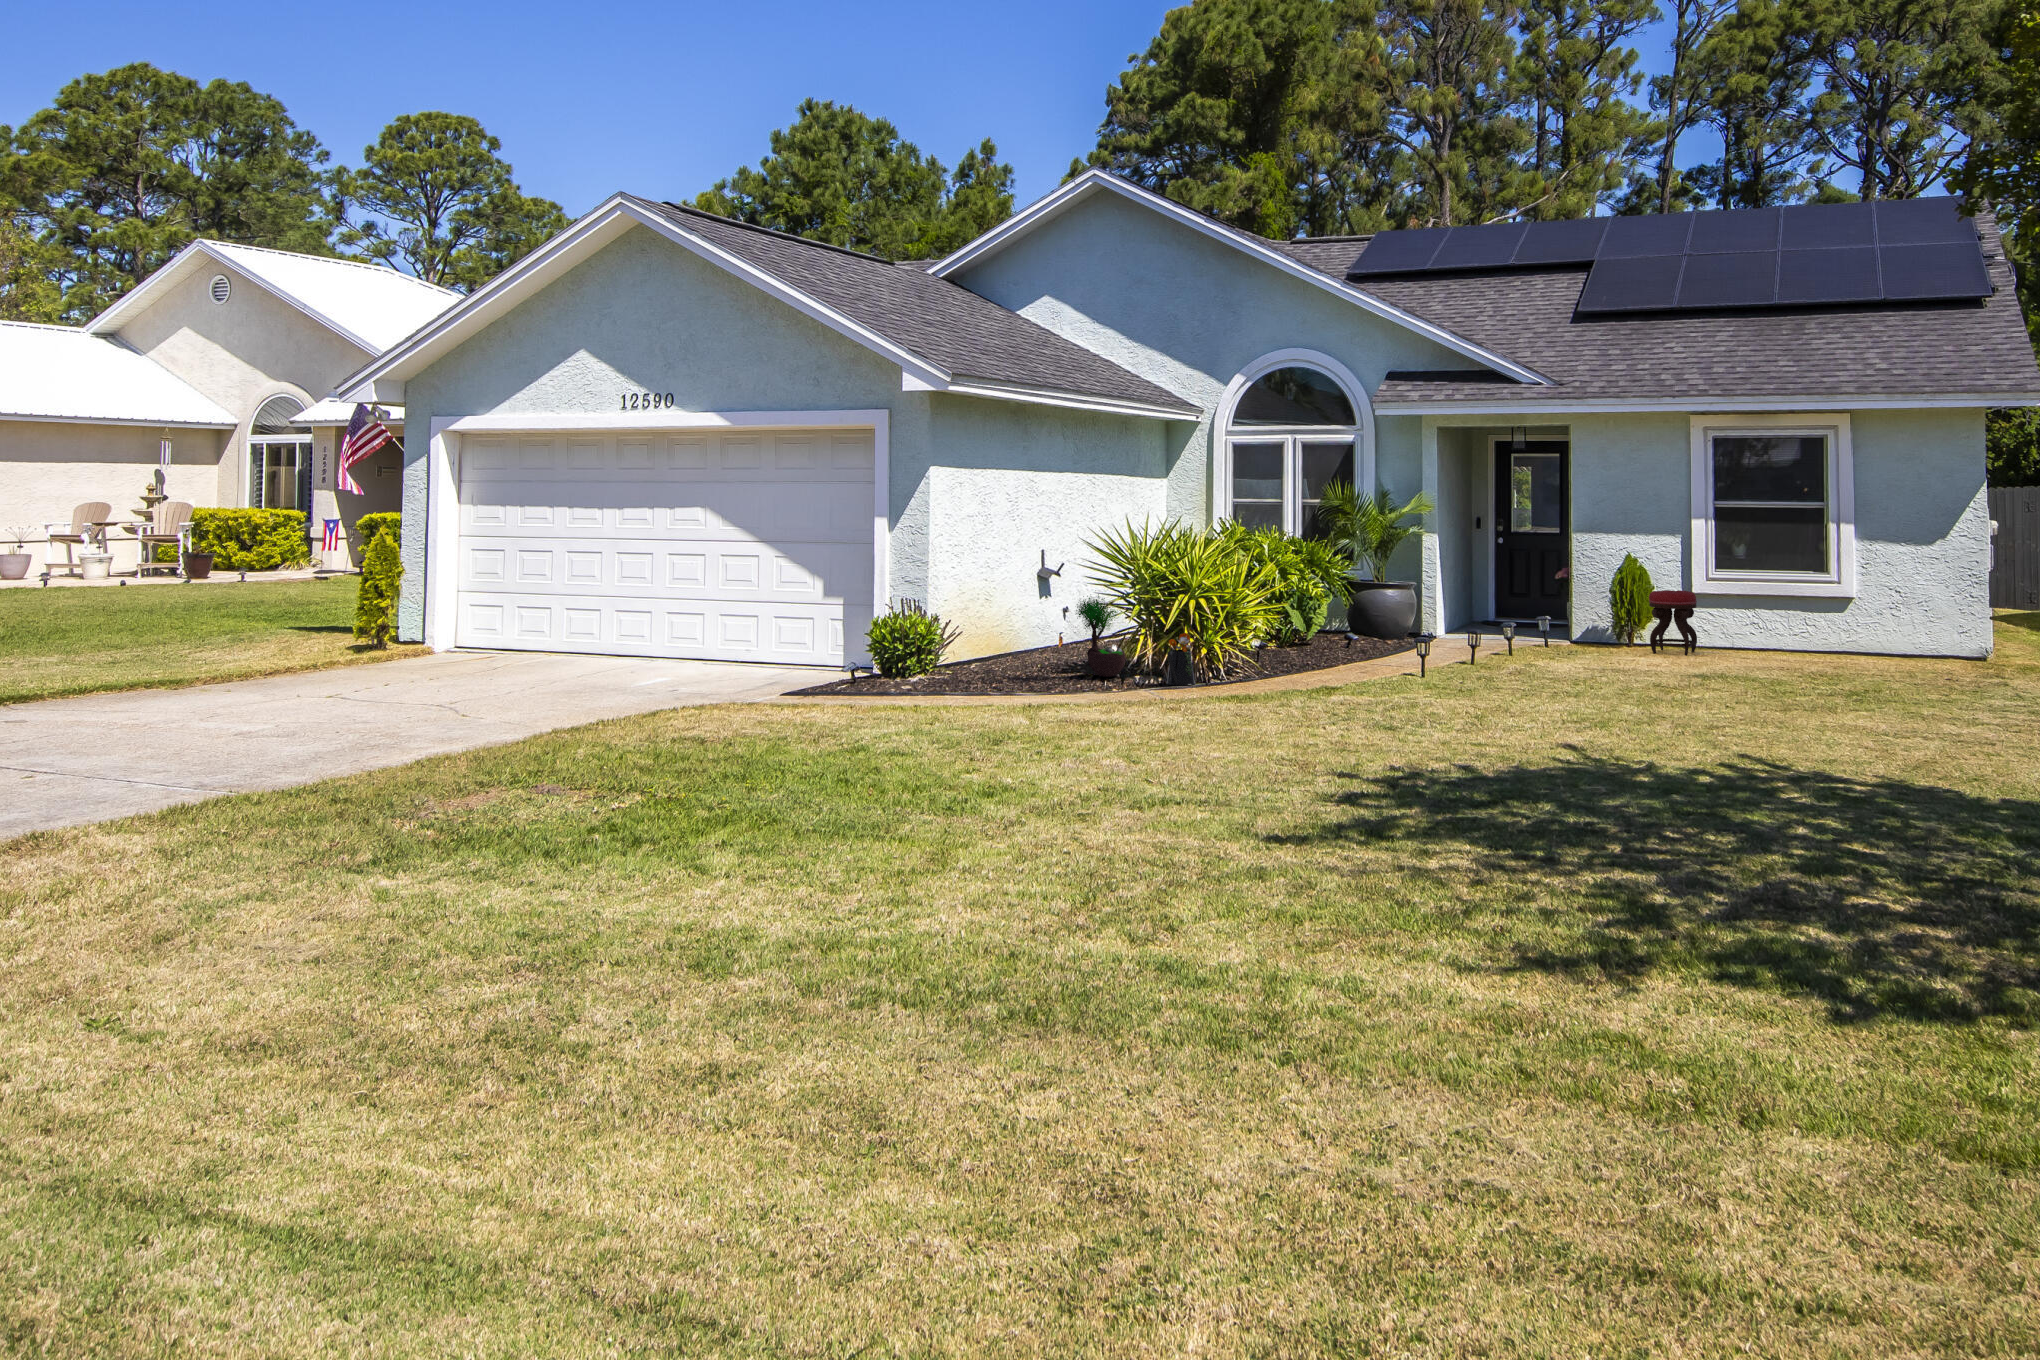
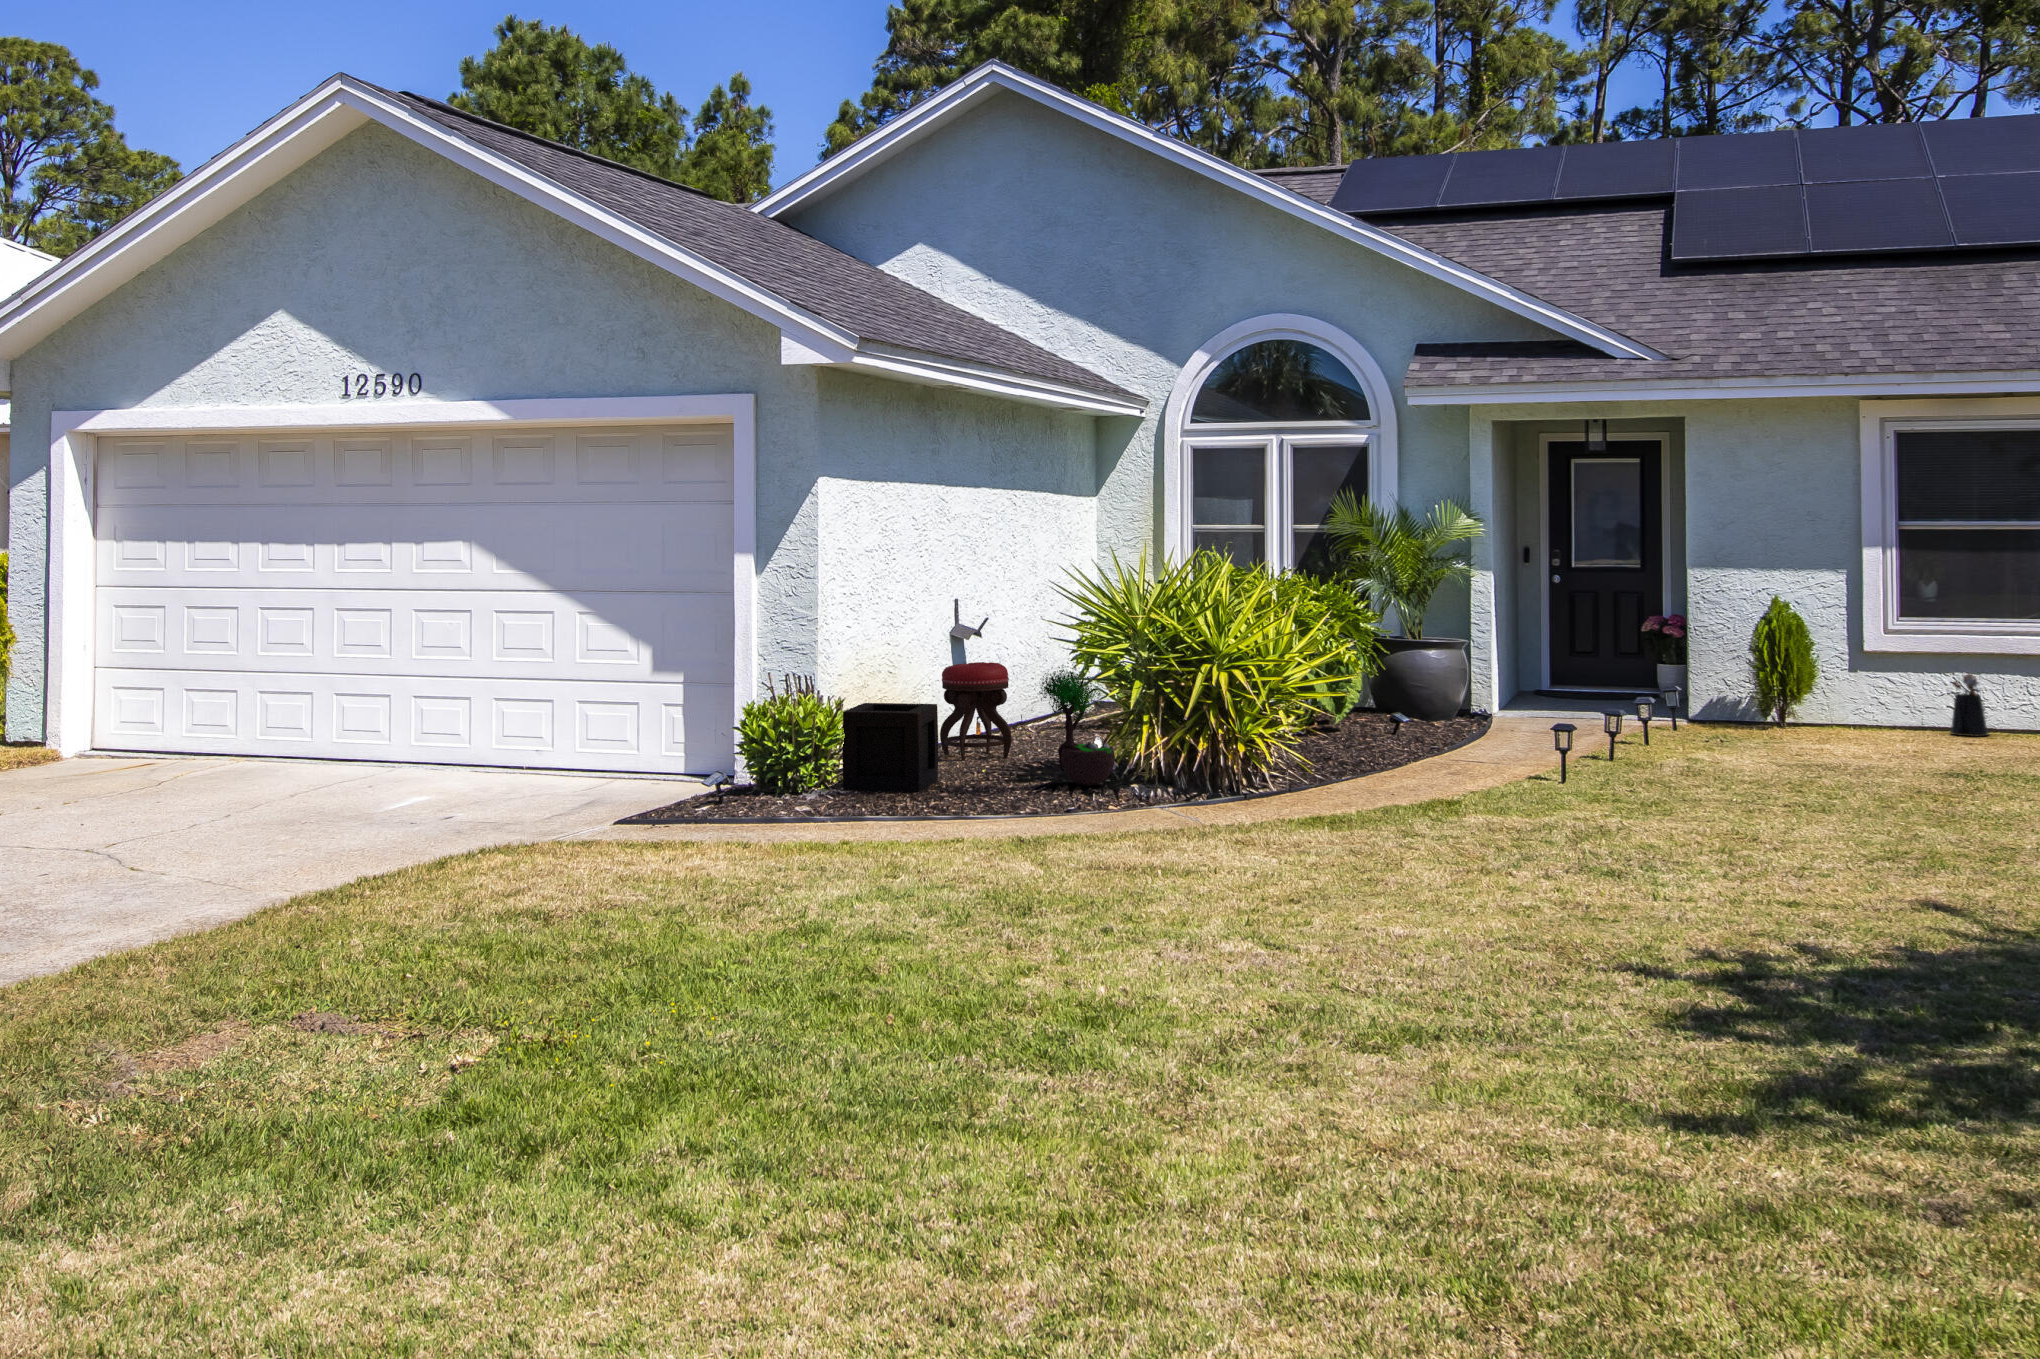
stool: present [1649,590,1697,655] -> present [940,662,1012,761]
wooden crate: none [940,619,1009,679] -> present [842,703,938,792]
watering can: present [1166,633,1195,686] -> present [1951,674,1988,737]

